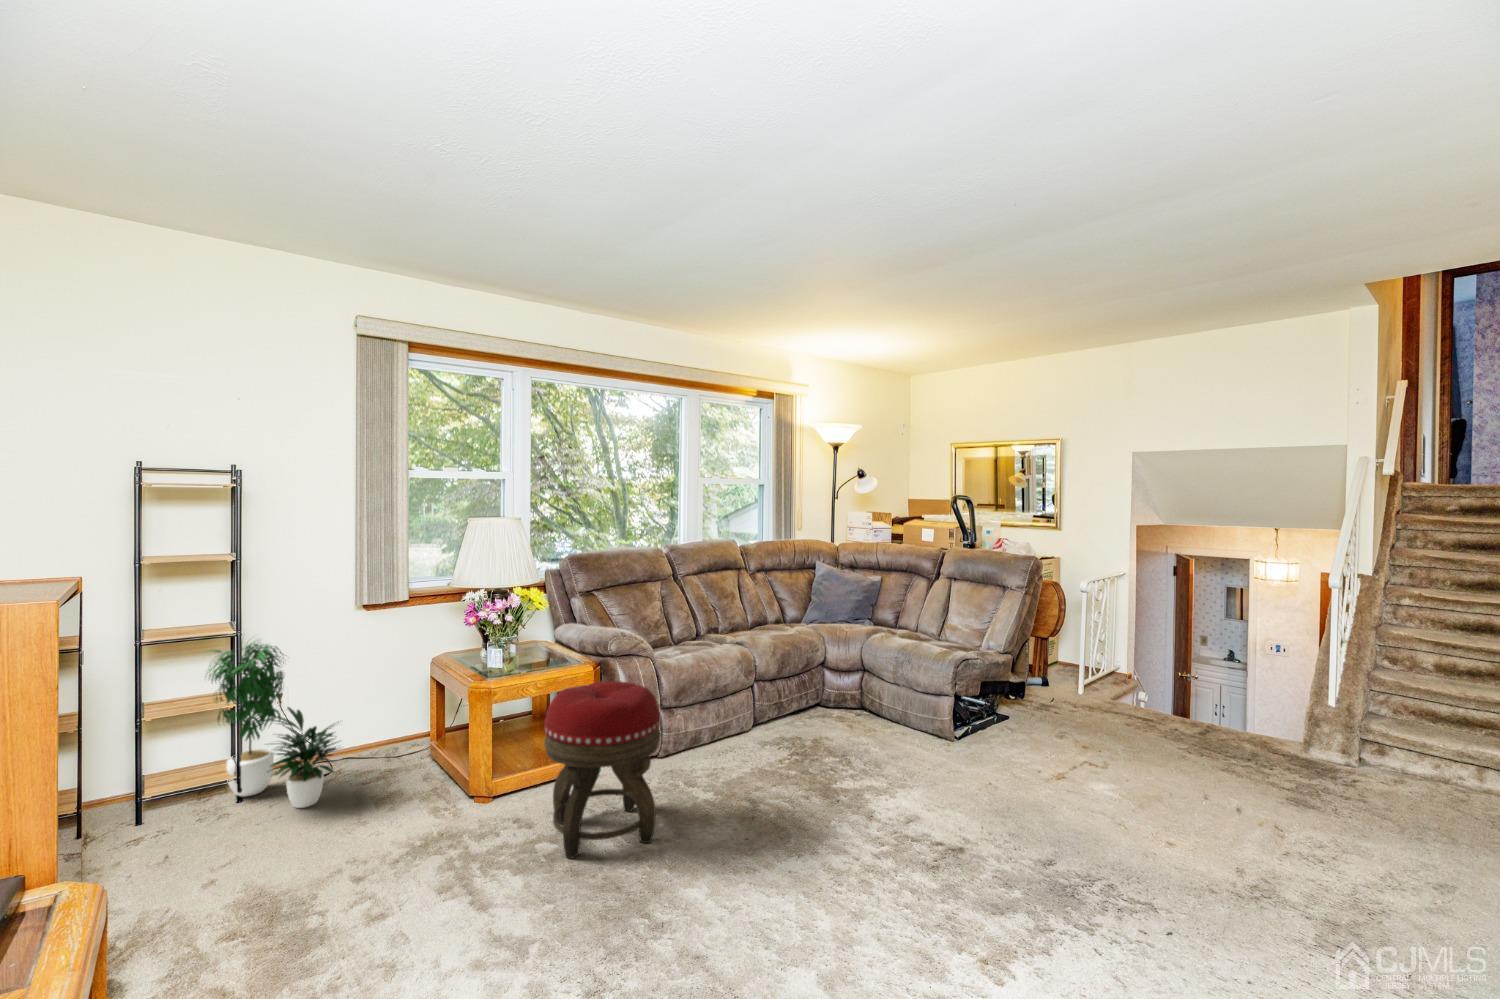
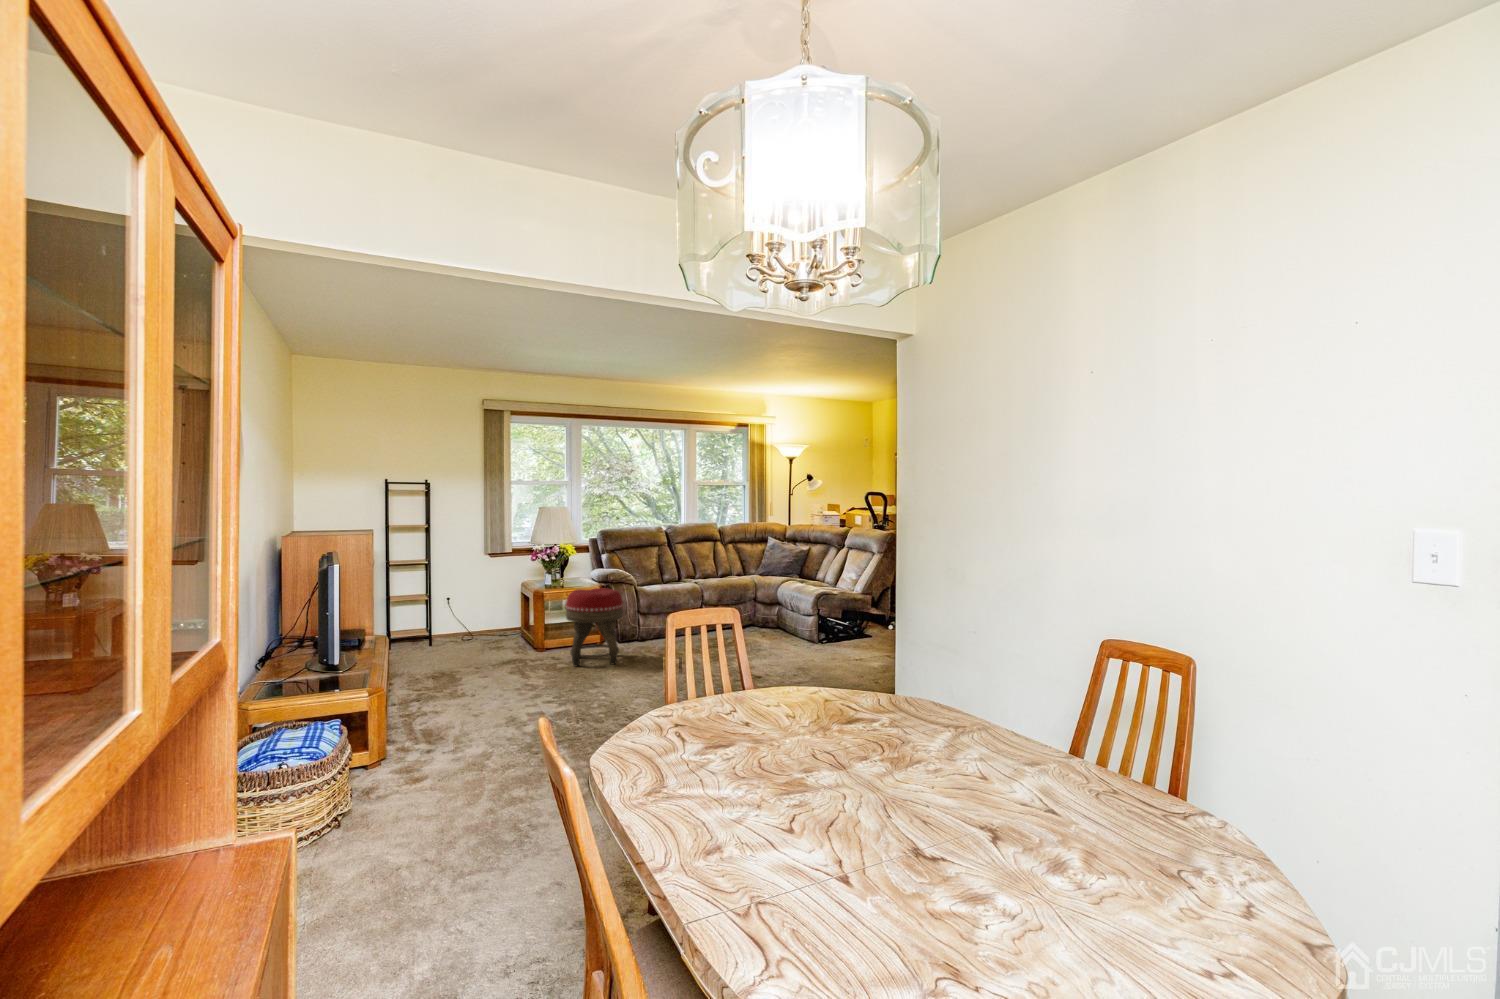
potted plant: present [206,642,339,808] -> none [413,563,477,649]

